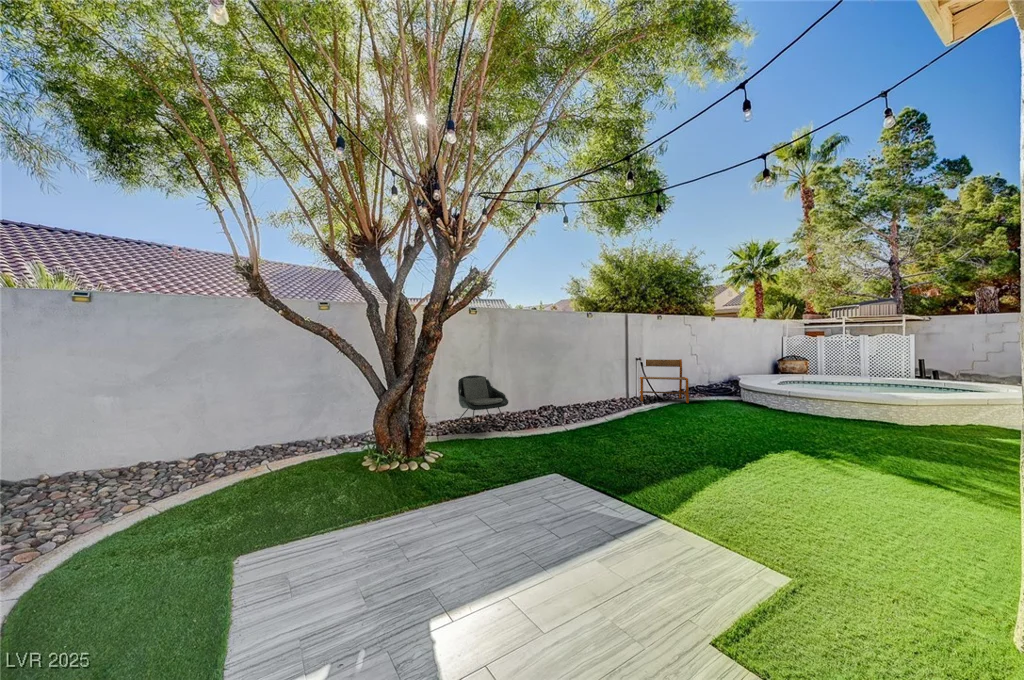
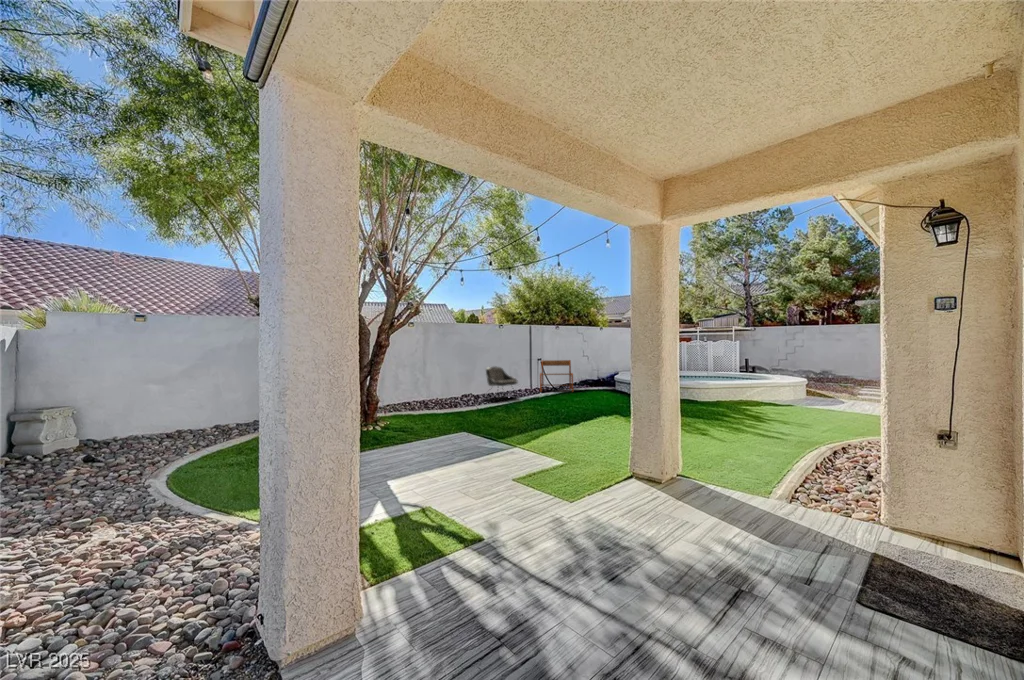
lounge chair: present [456,375,508,433] -> present [486,366,518,386]

